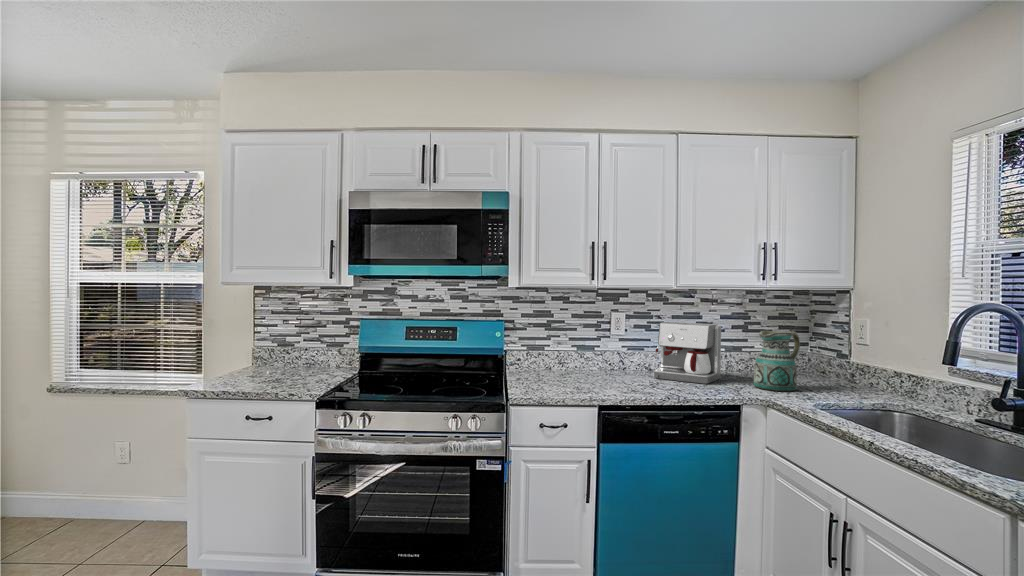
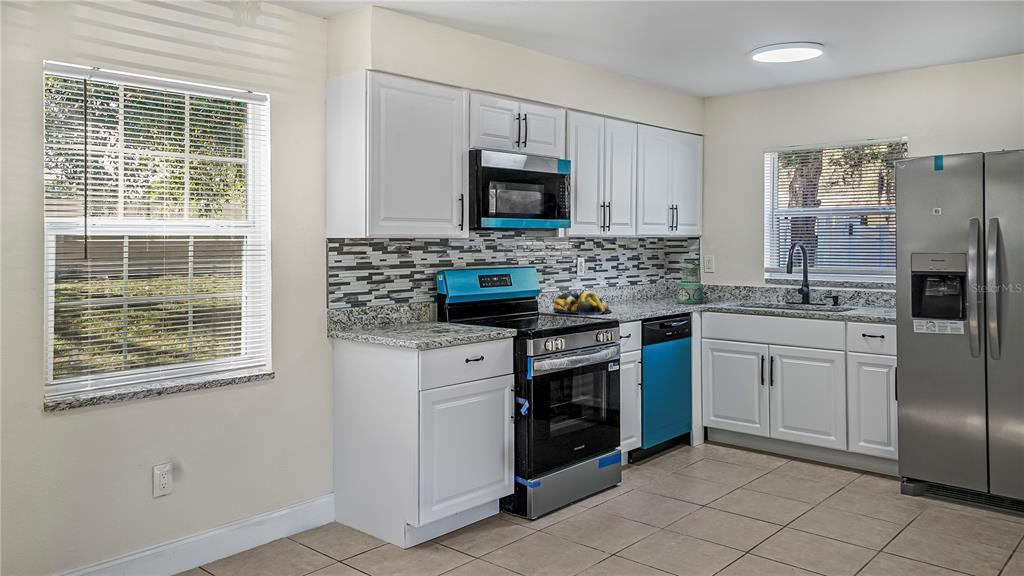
coffee maker: present [654,322,721,384] -> none [609,263,658,306]
fruit bowl: none [520,352,594,387] -> present [553,290,611,315]

